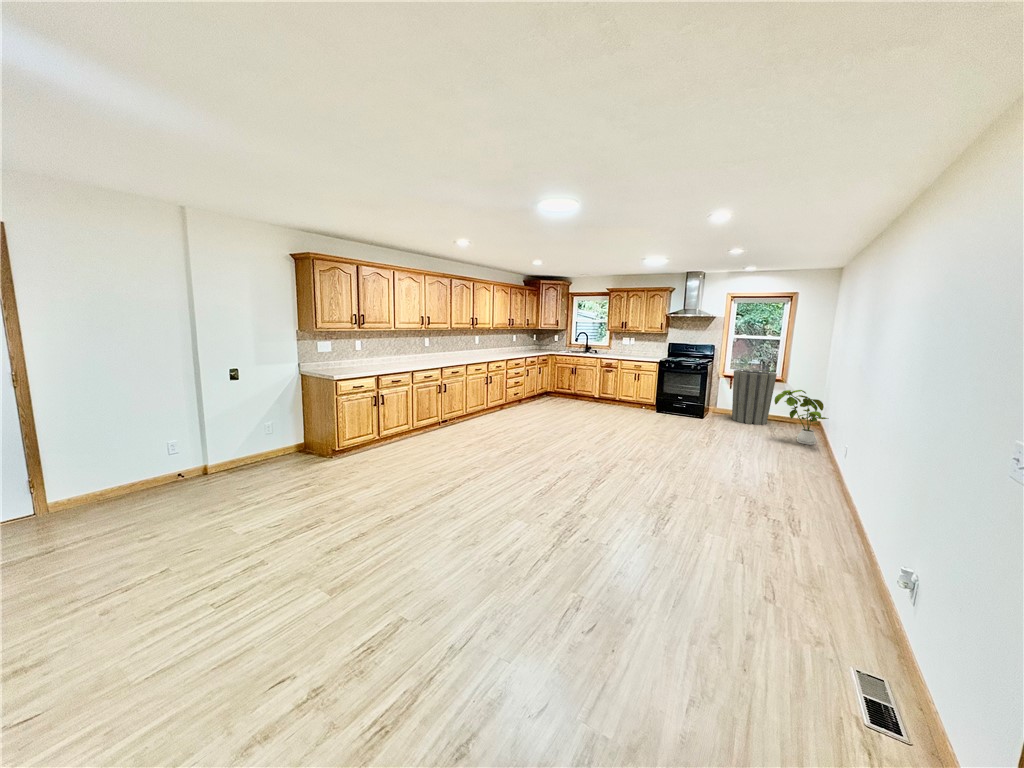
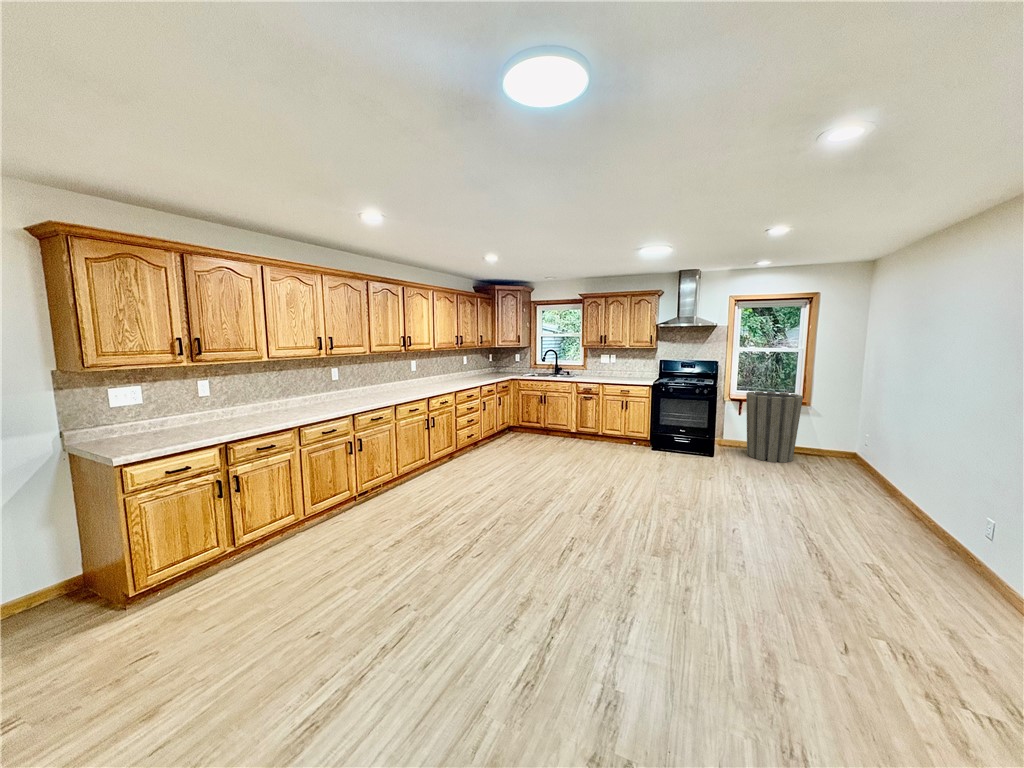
house plant: present [774,390,828,445] -> none [822,421,906,496]

